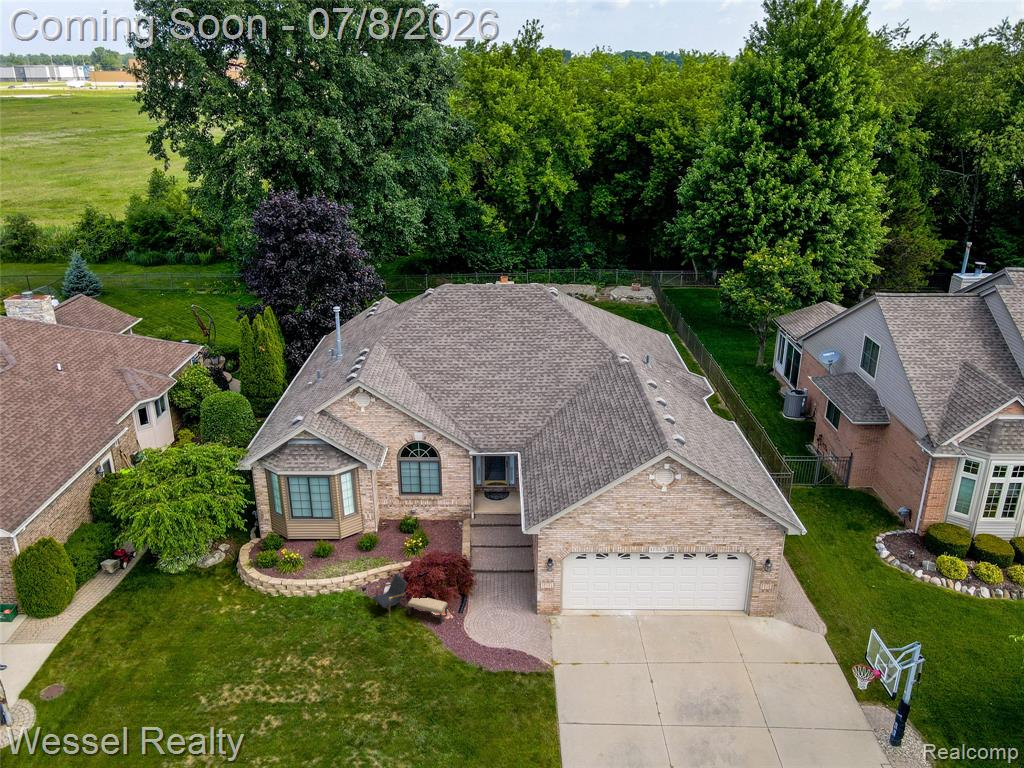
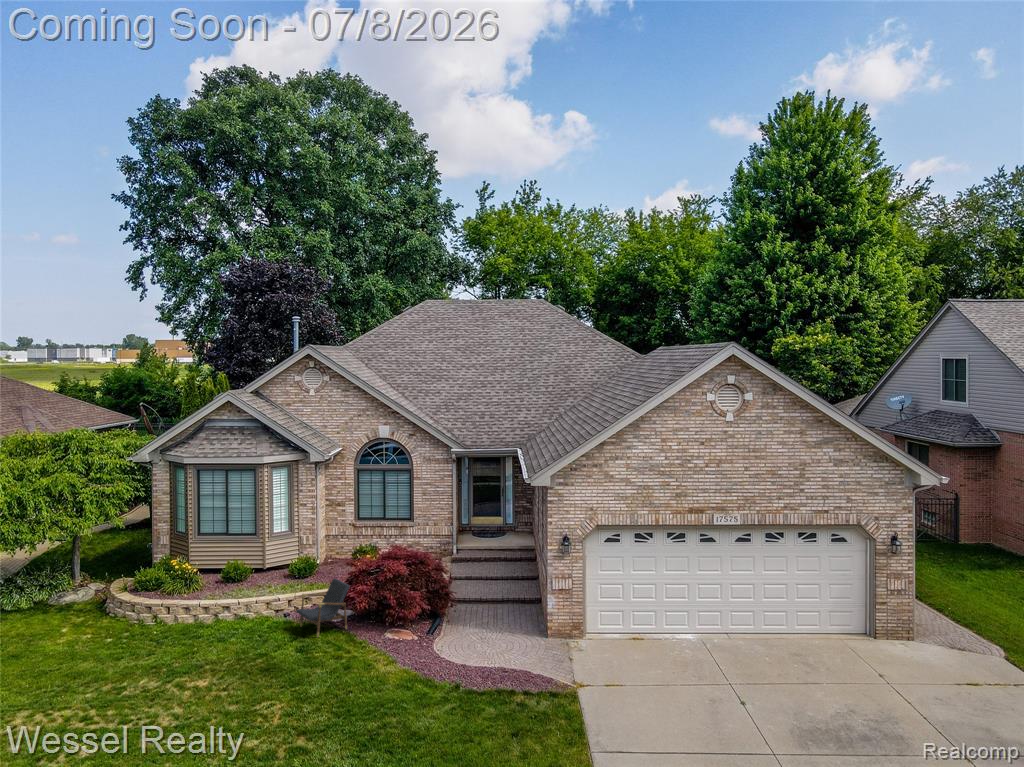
bench: present [408,597,447,623] -> none [347,606,409,643]

